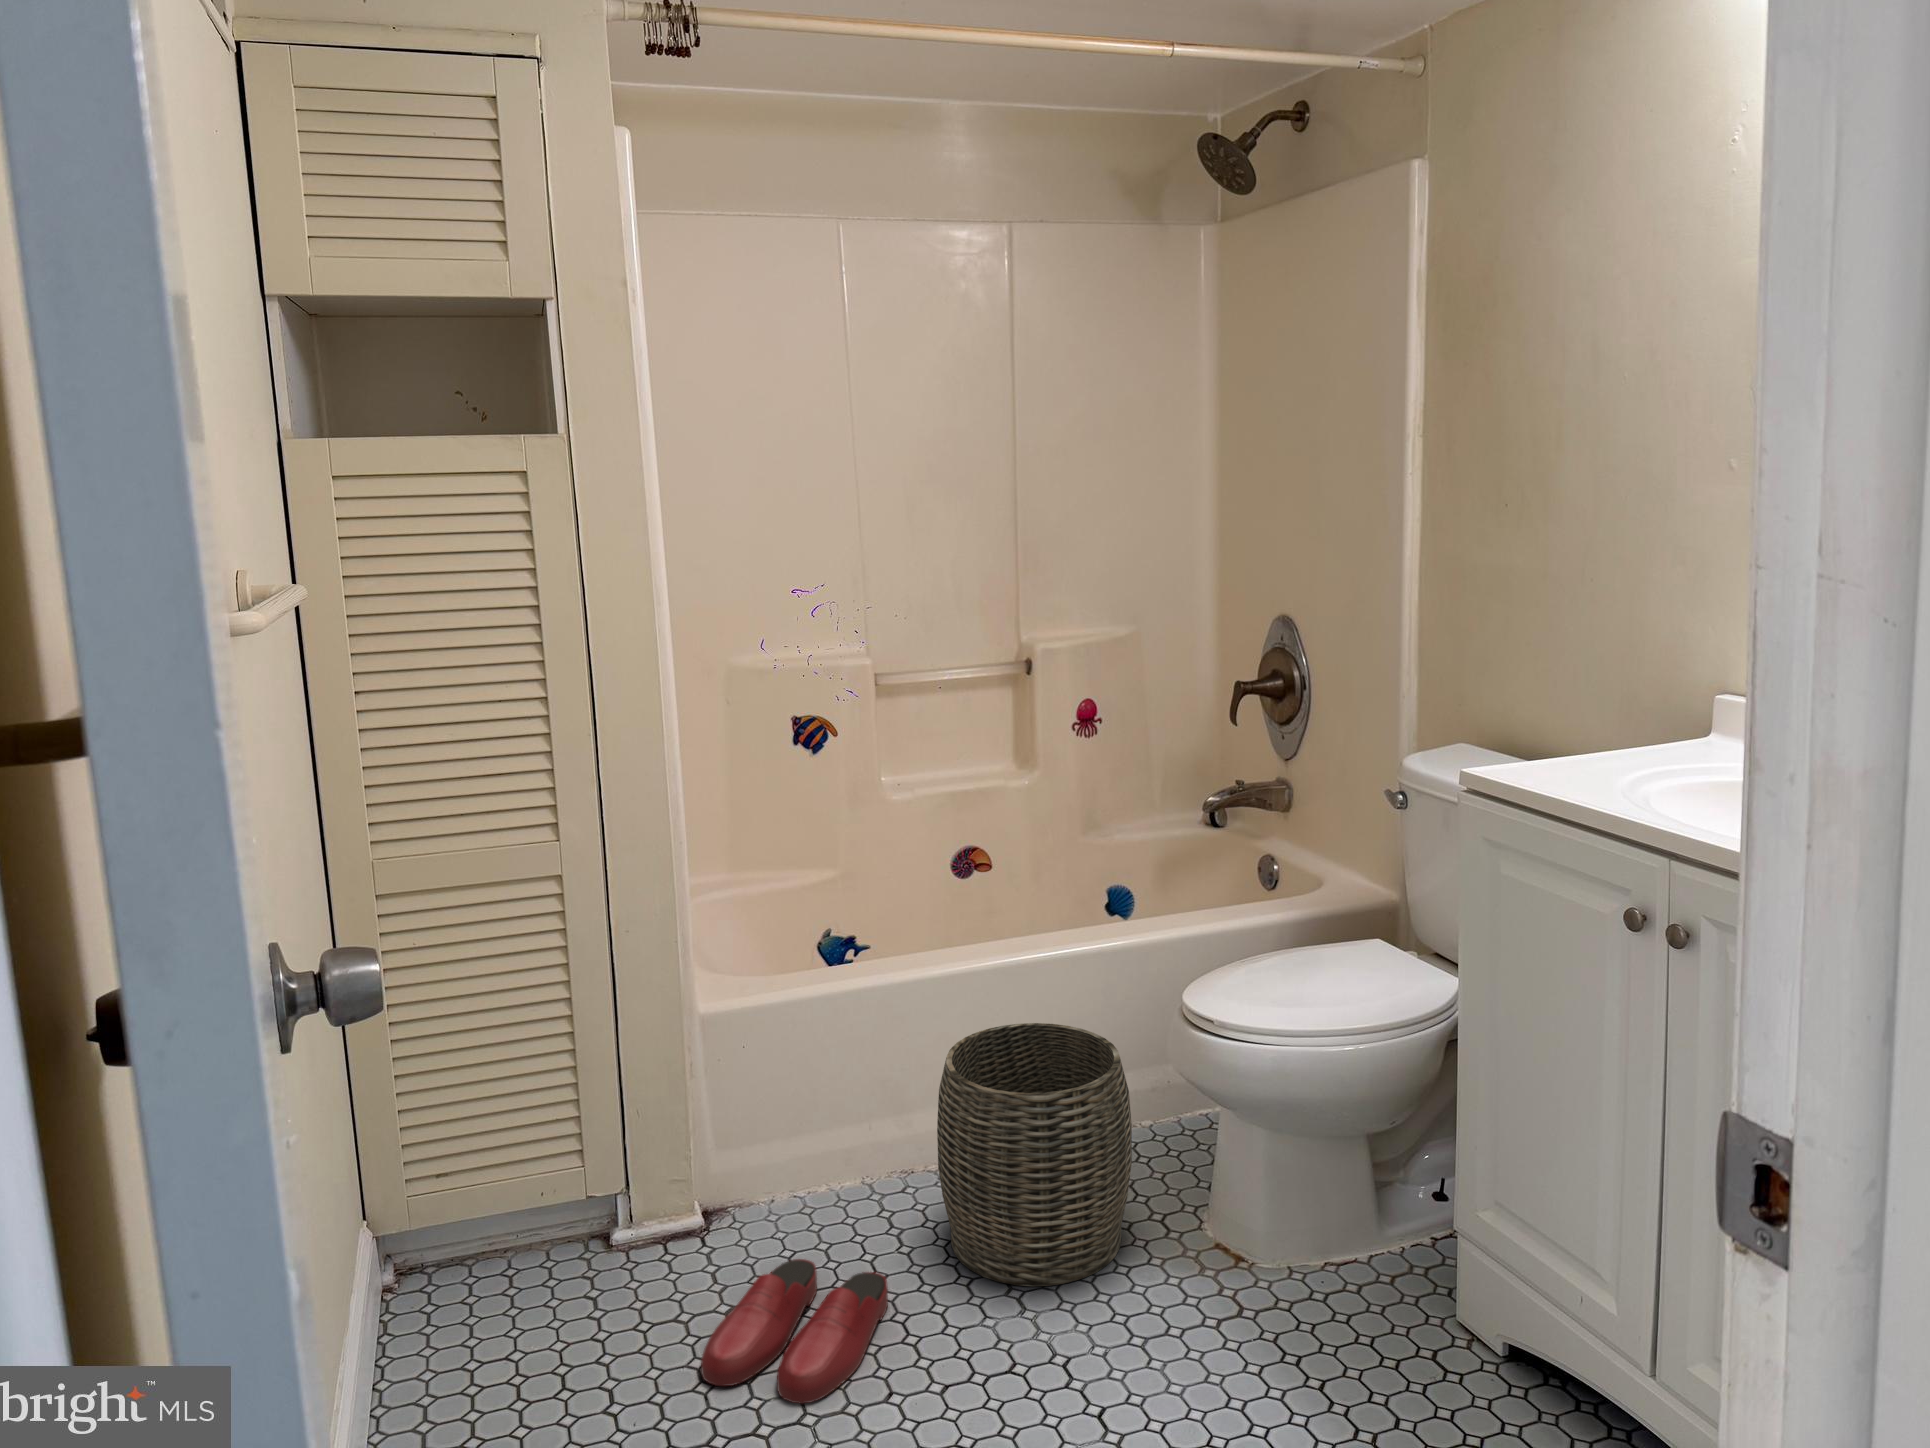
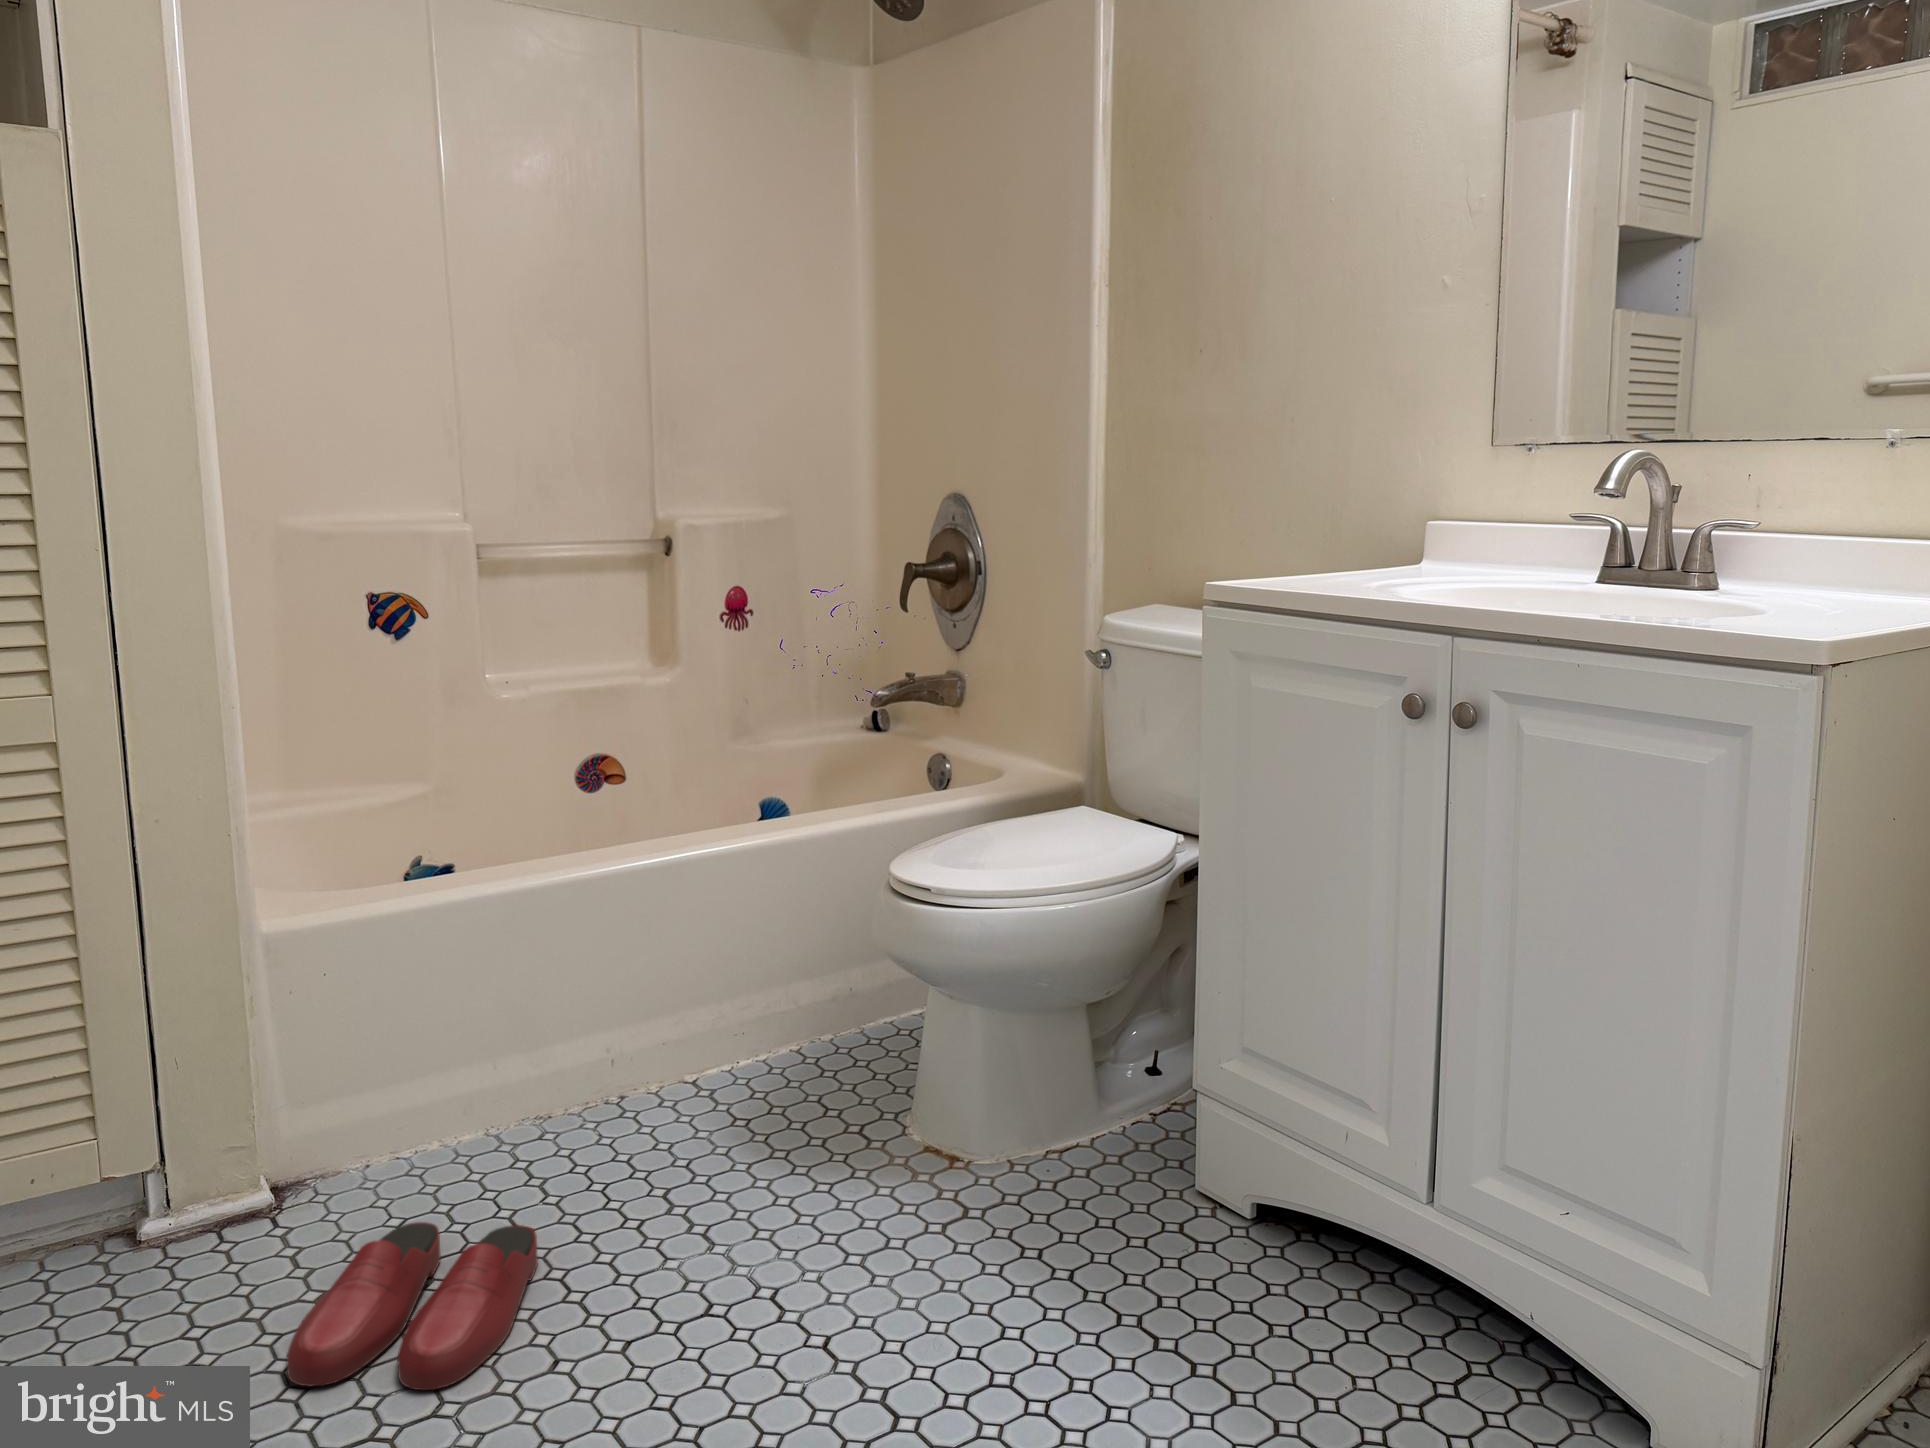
woven basket: present [937,1023,1132,1286] -> none [593,917,830,1220]

